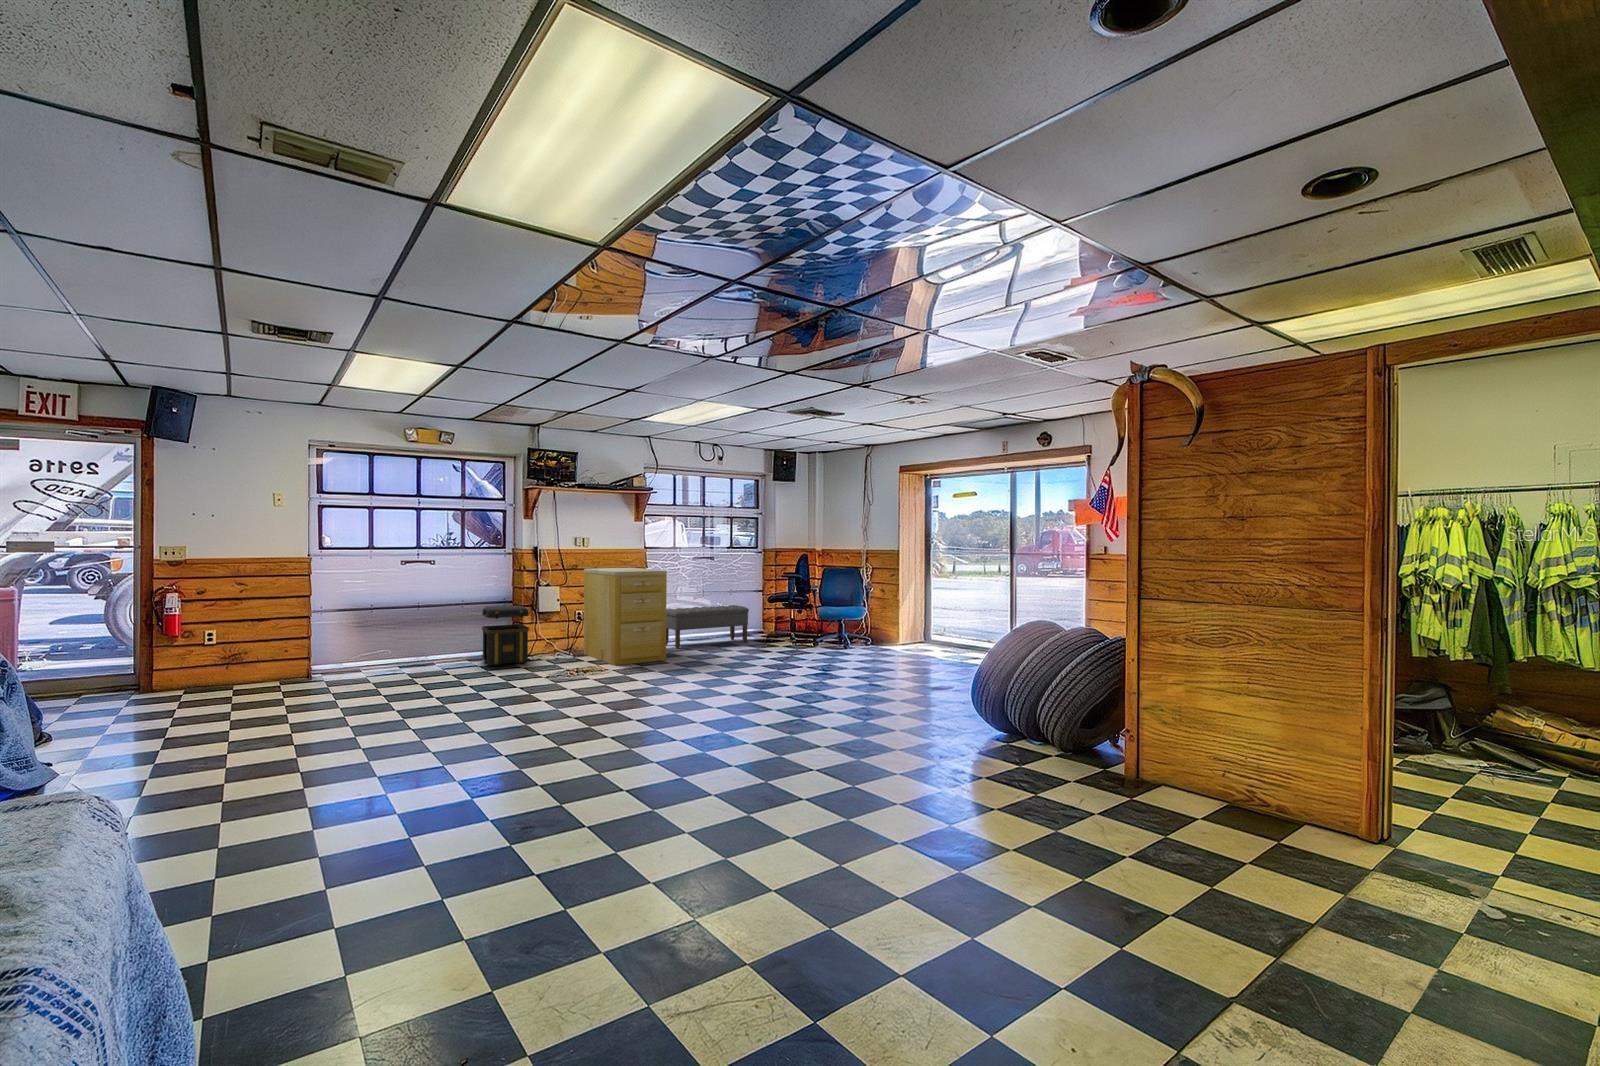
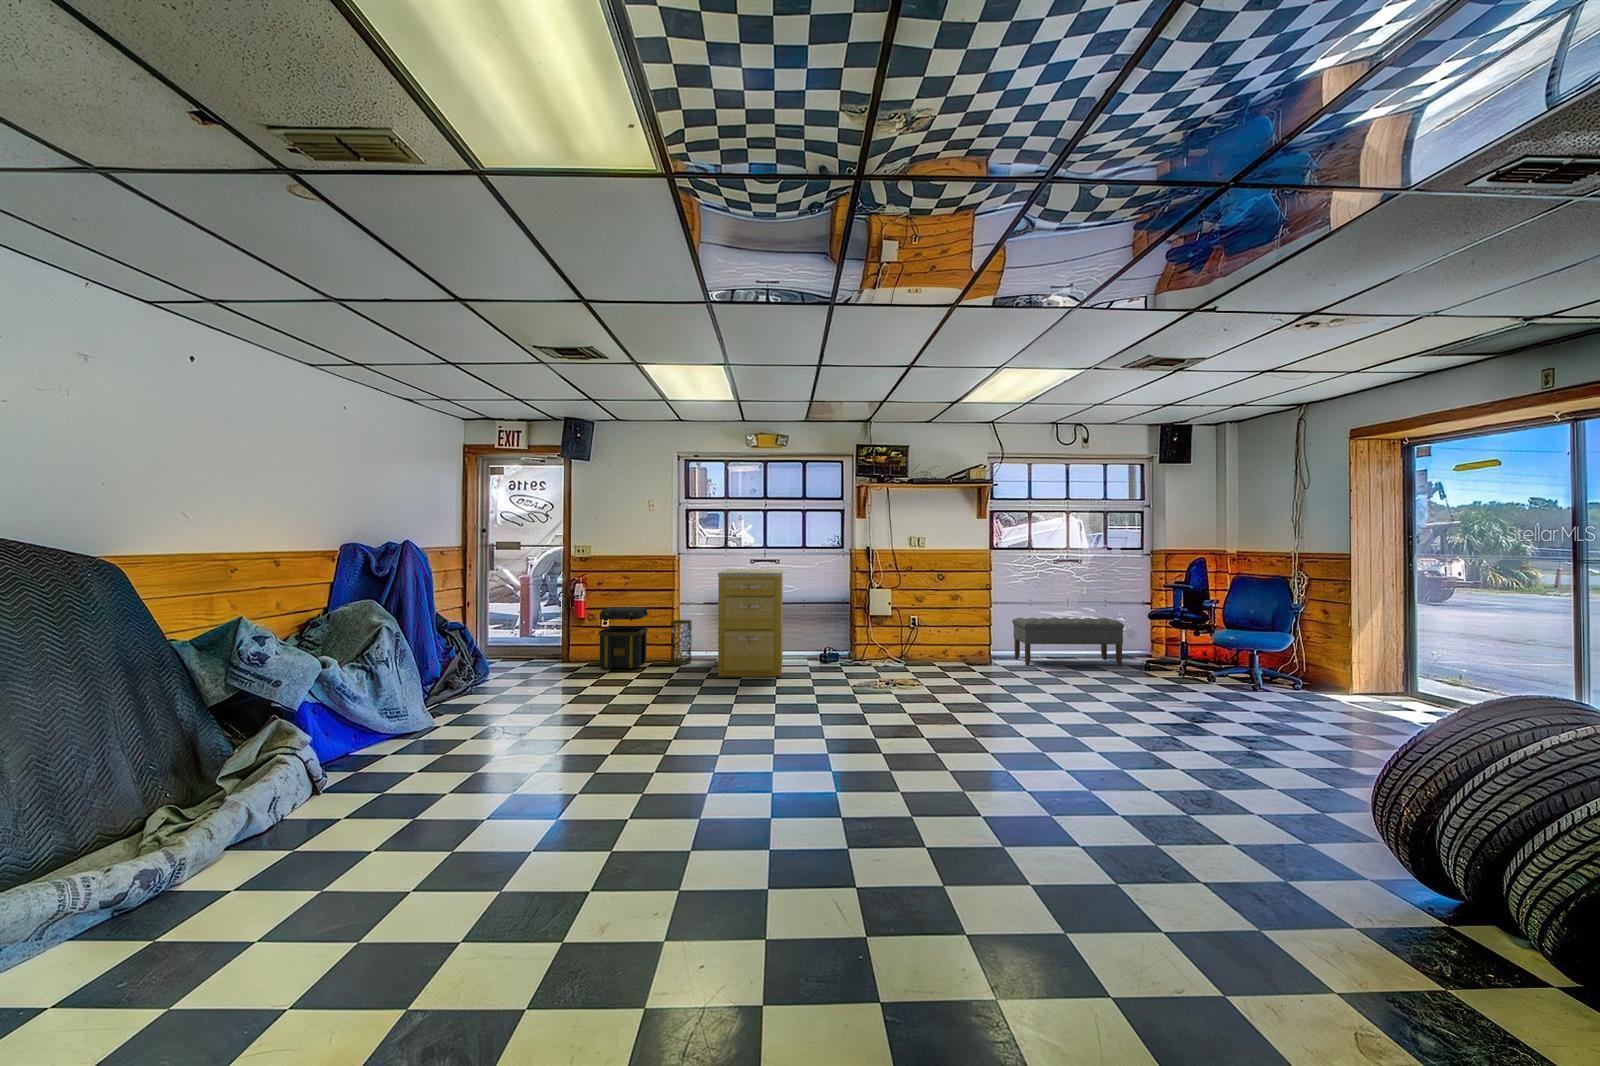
filing cabinet: present [584,568,667,665] -> present [718,569,783,677]
toolbox: present [482,606,529,666] -> present [599,607,648,669]
trash can: none [307,631,335,682] -> present [671,620,692,665]

